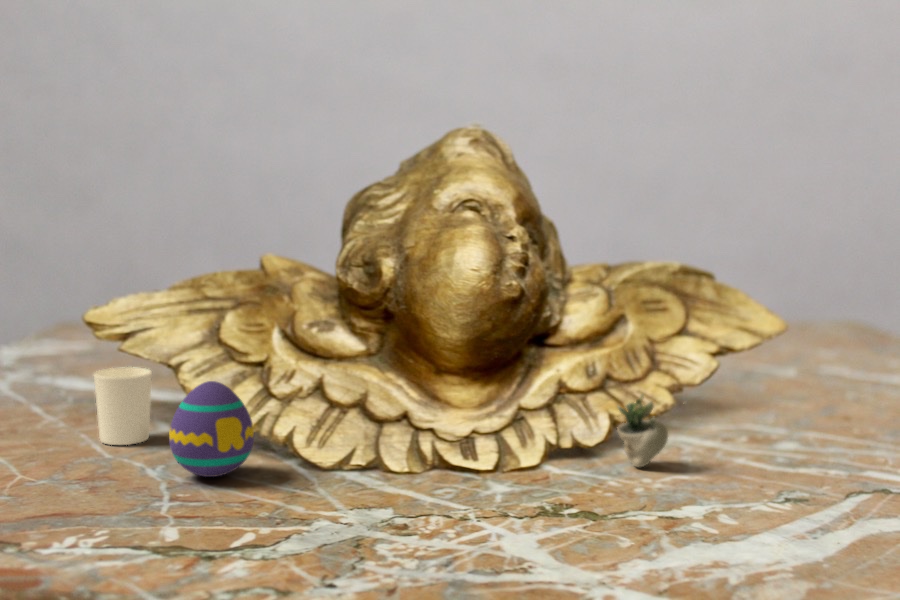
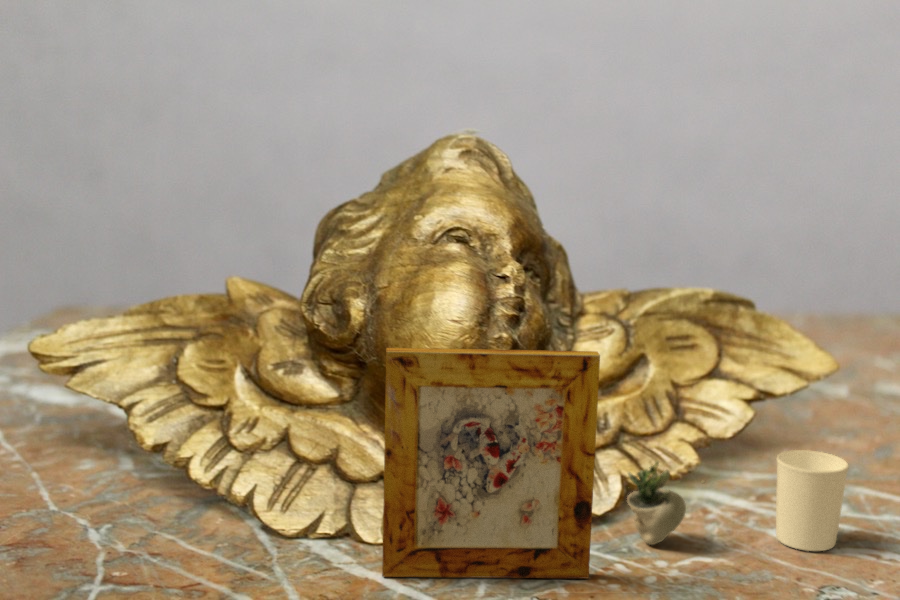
picture frame: none [413,292,596,492] -> present [382,348,600,578]
candle holder: present [94,367,152,445] -> present [776,450,849,551]
decorative egg: present [169,381,254,477] -> none [108,438,206,547]

